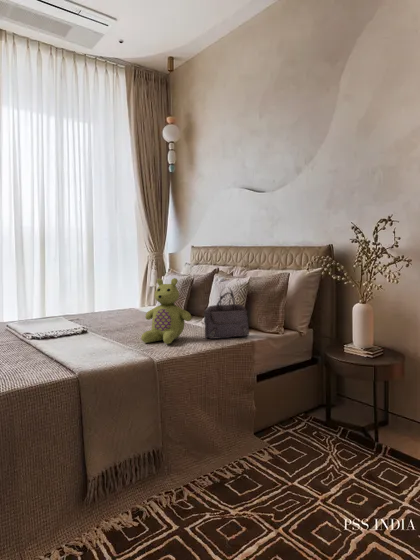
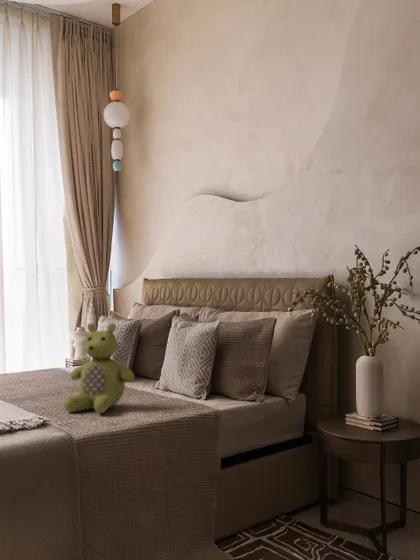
handbag: present [204,289,249,339] -> none [151,335,215,407]

